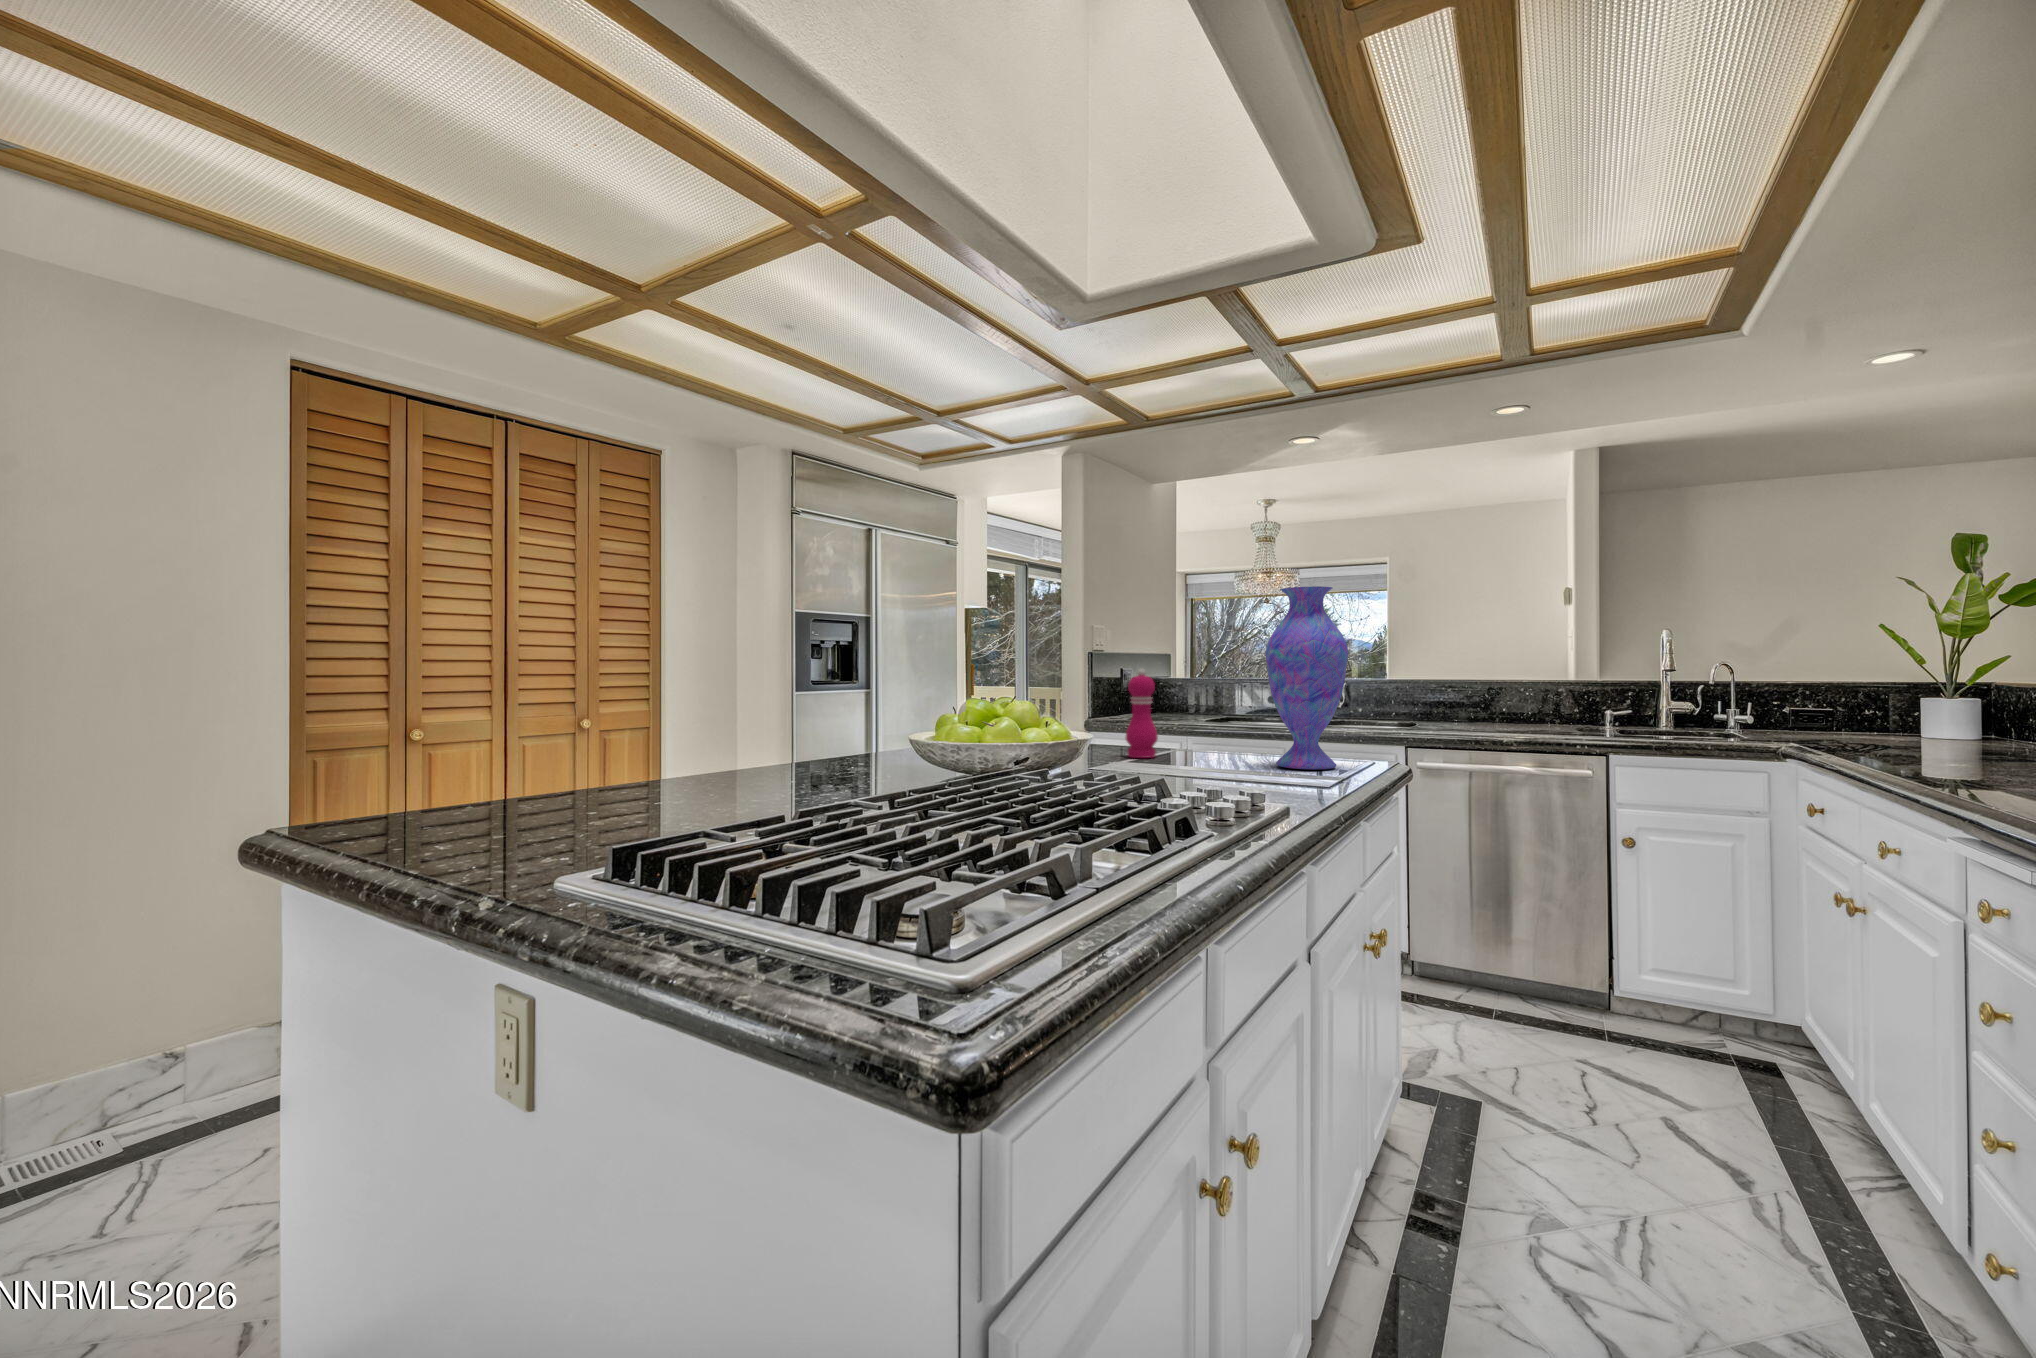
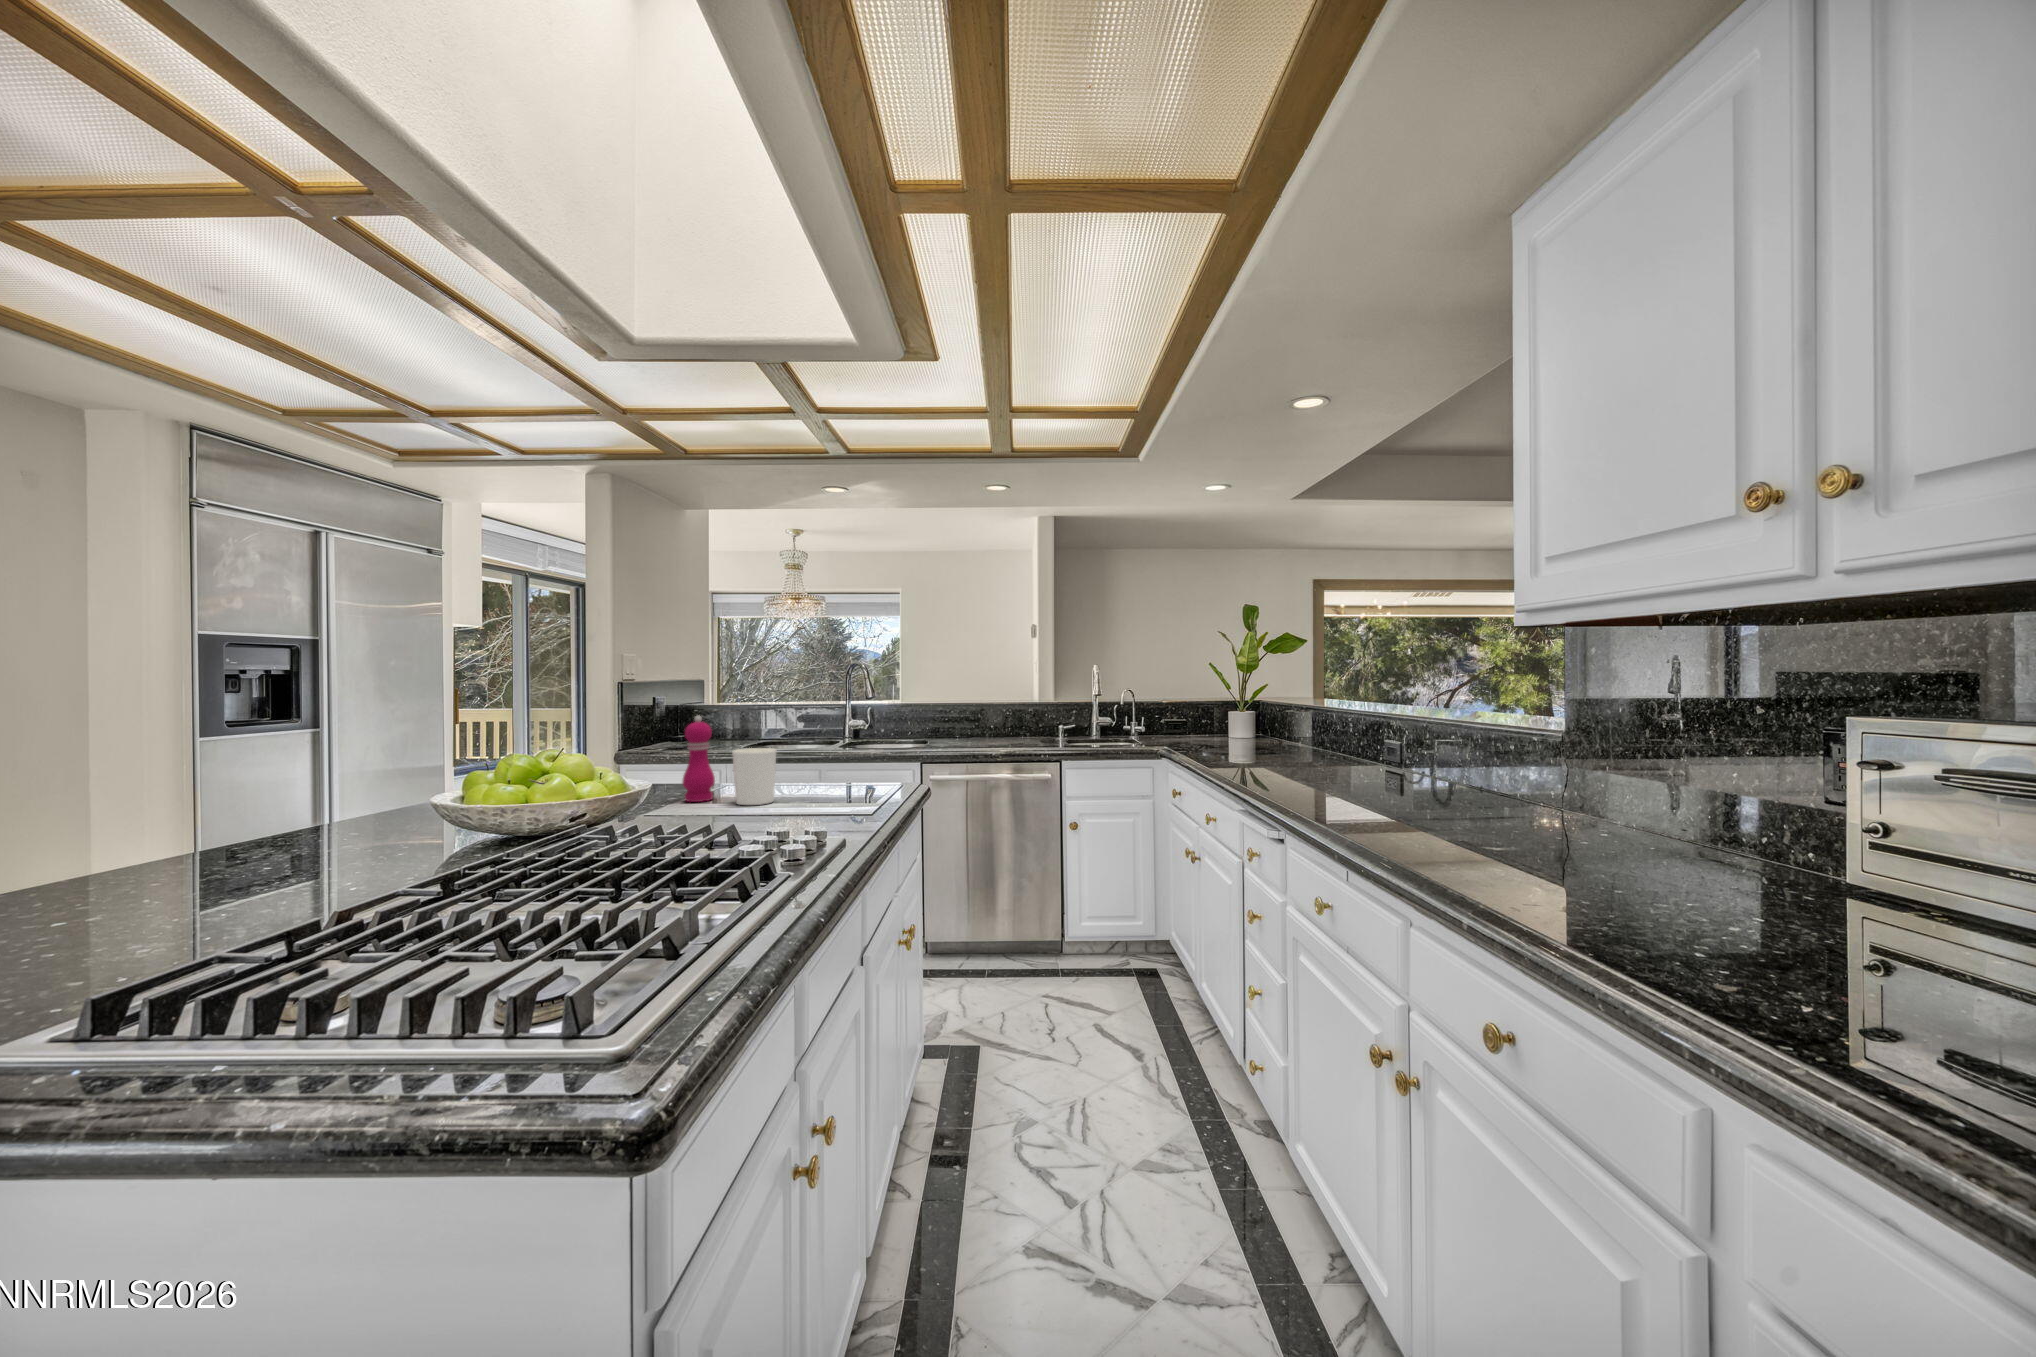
vase: present [1266,586,1348,770] -> none [816,647,884,802]
candle holder: none [1173,704,1221,765] -> present [732,748,777,805]

